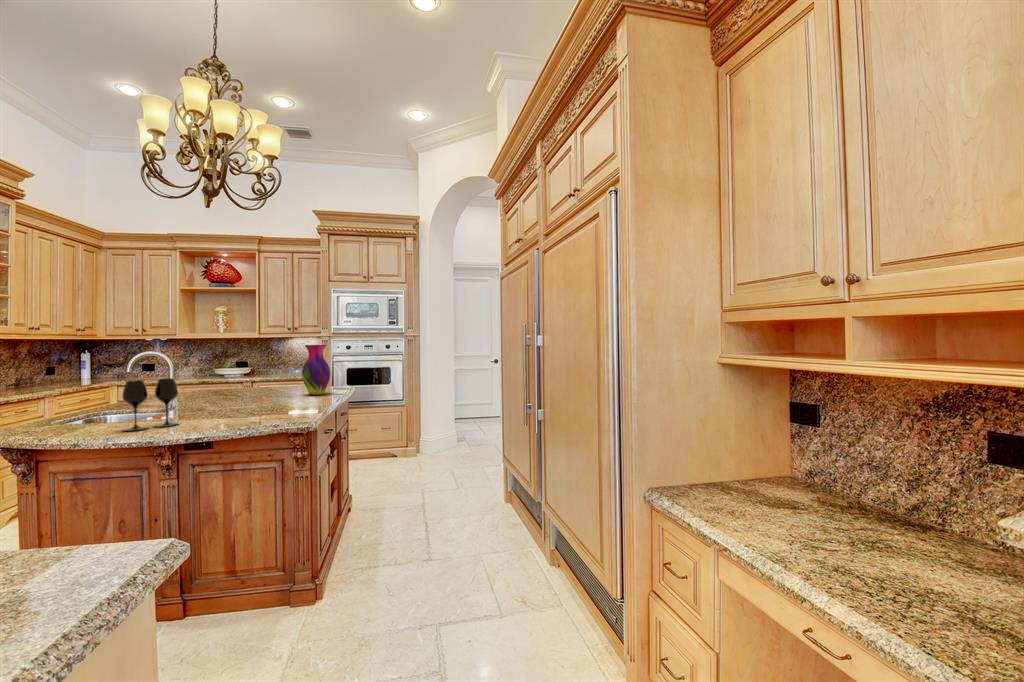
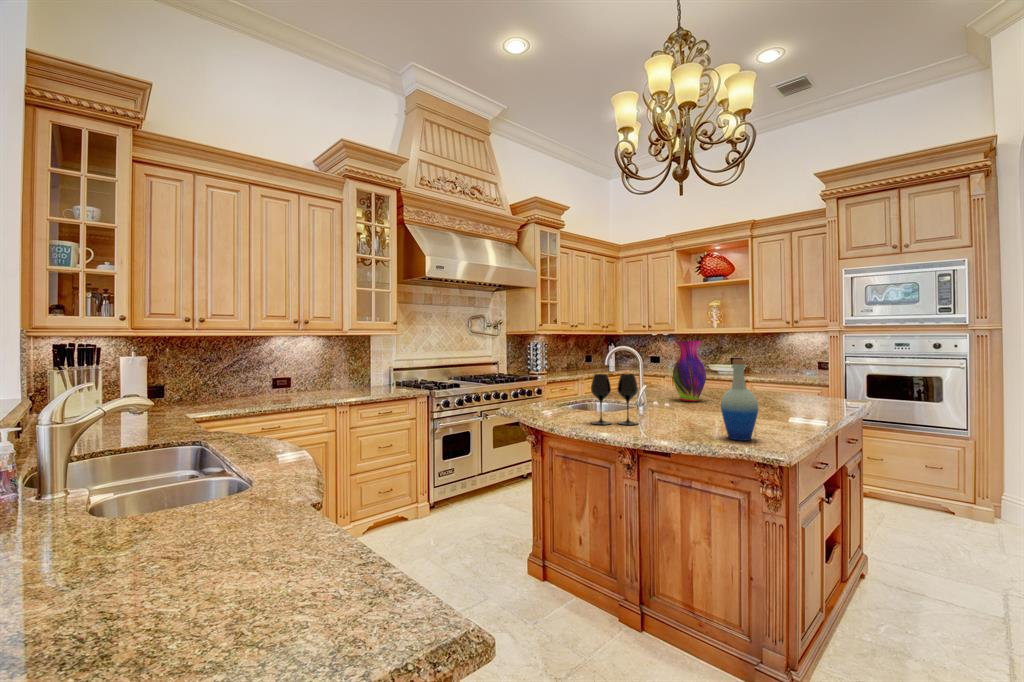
vase: present [302,345,330,395] -> present [673,341,706,401]
bottle: none [261,360,290,422] -> present [721,360,758,441]

